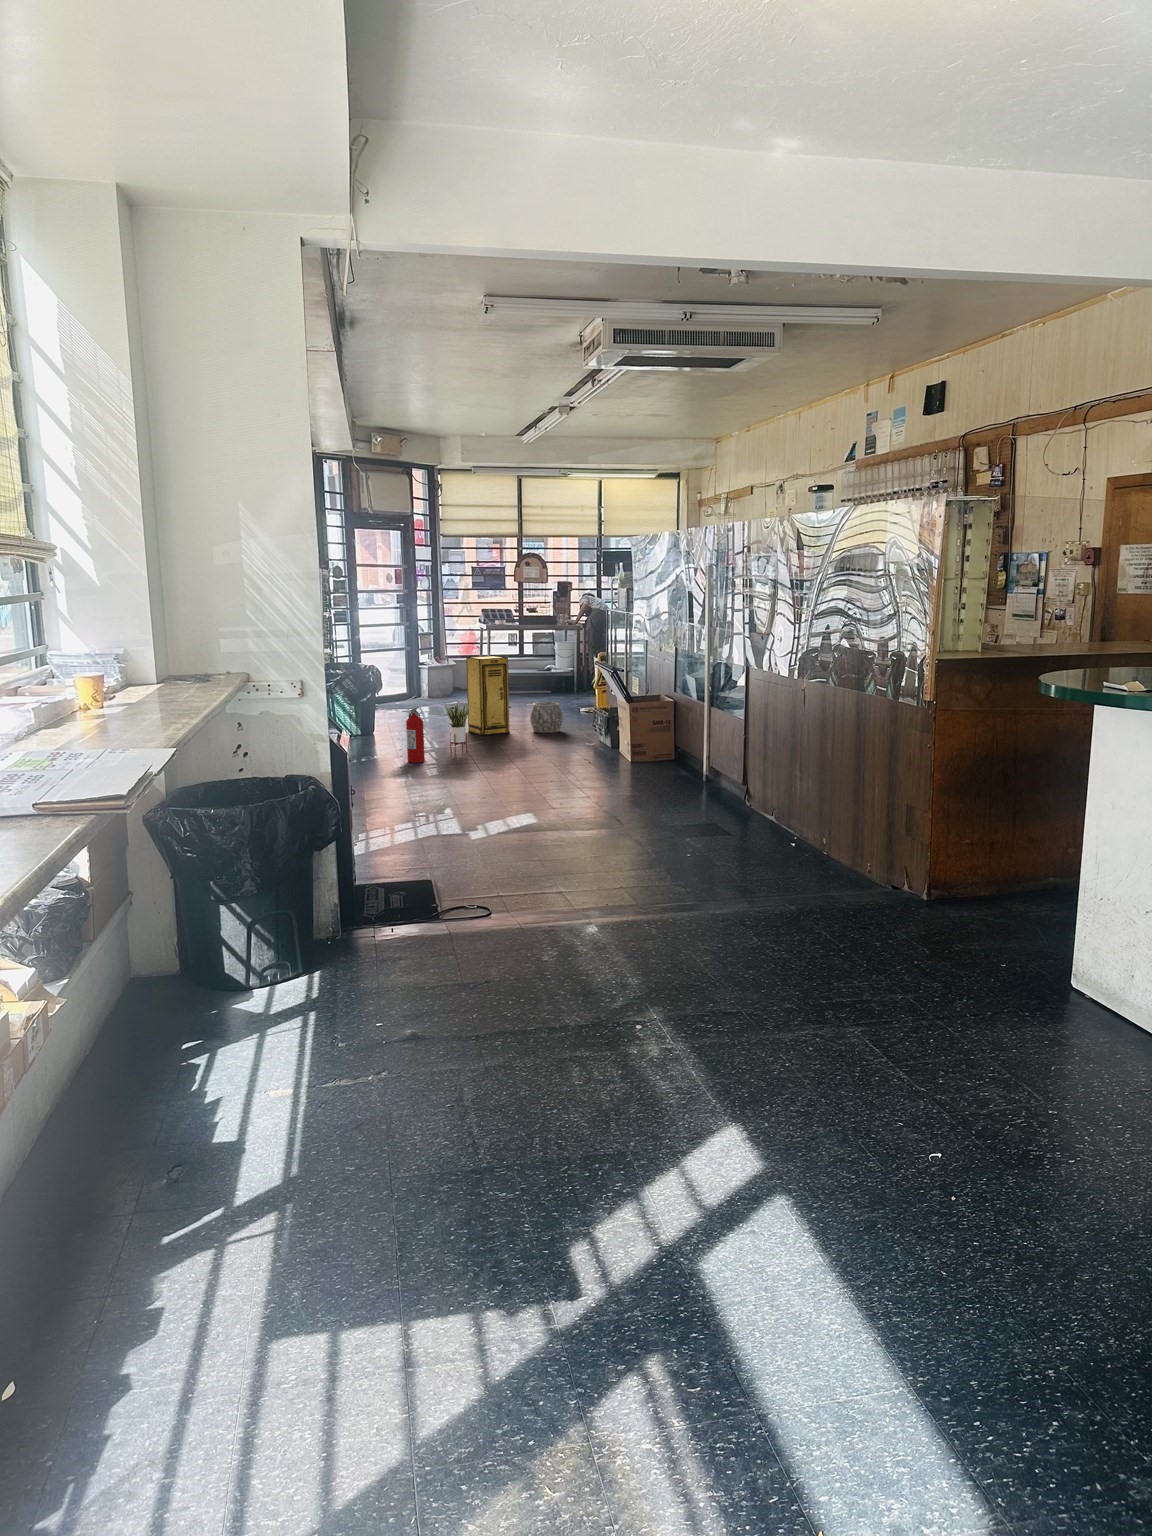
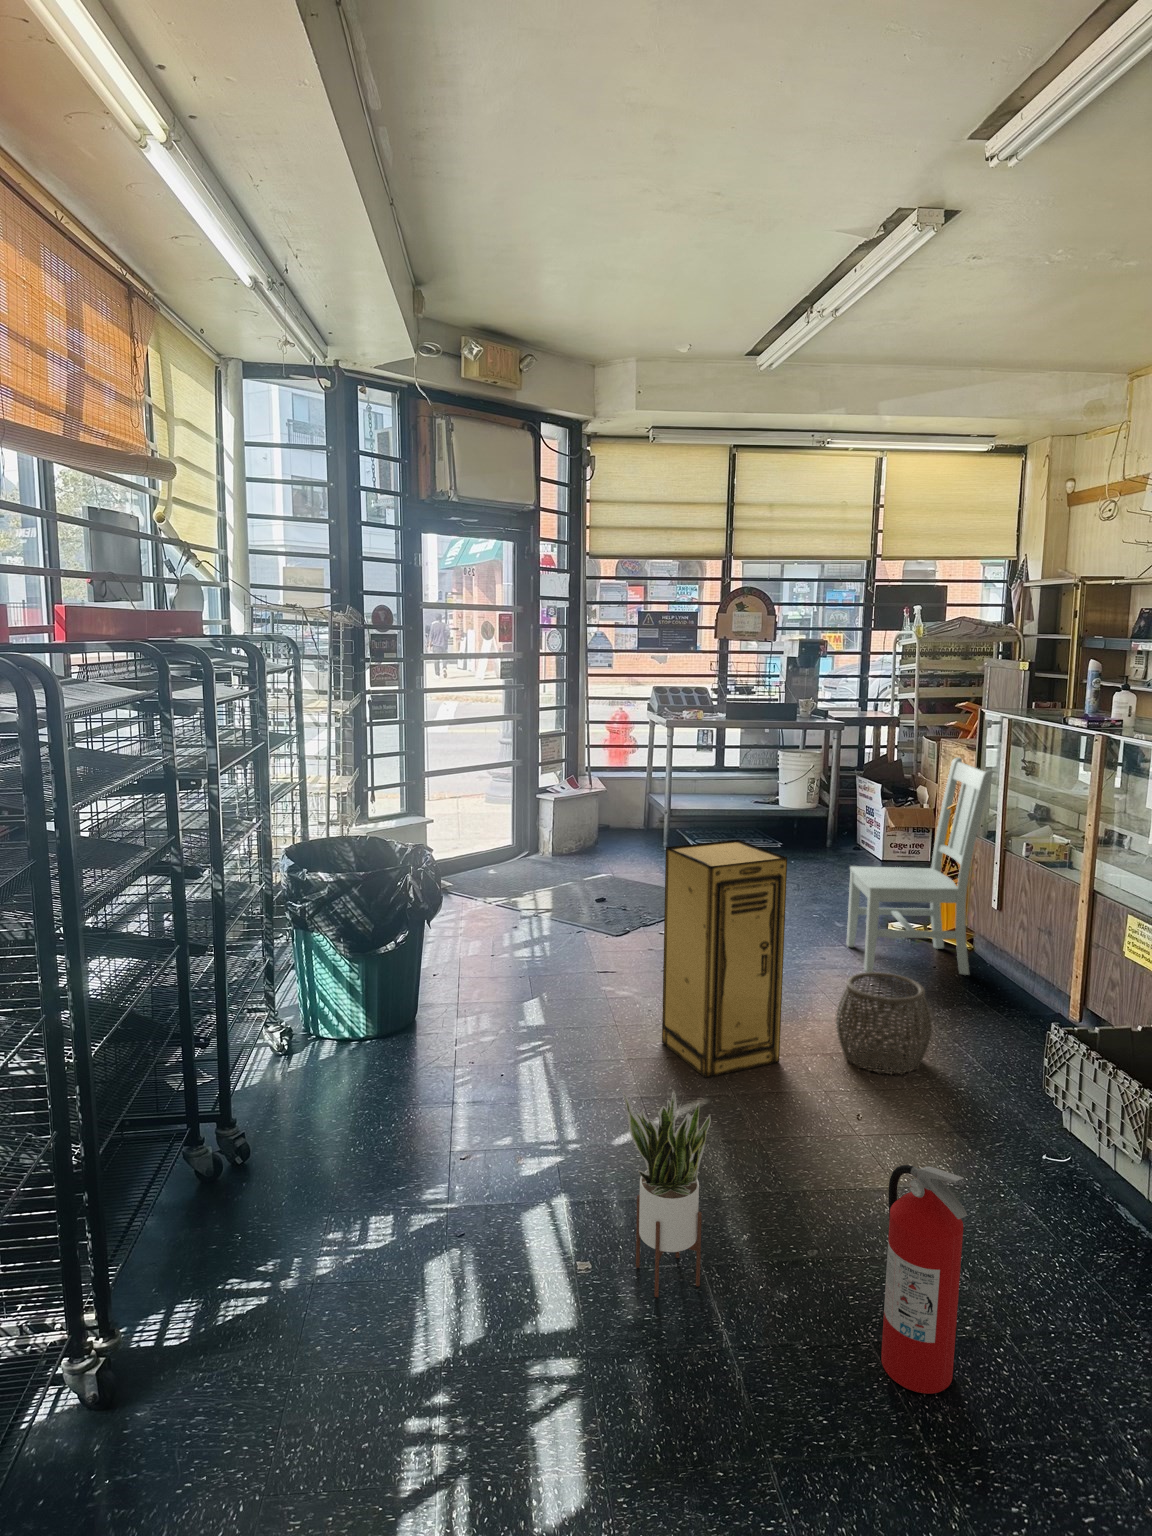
chair: none [556,630,604,719] -> present [846,757,993,975]
fire extinguisher: present [406,707,425,763] -> present [881,1165,967,1394]

